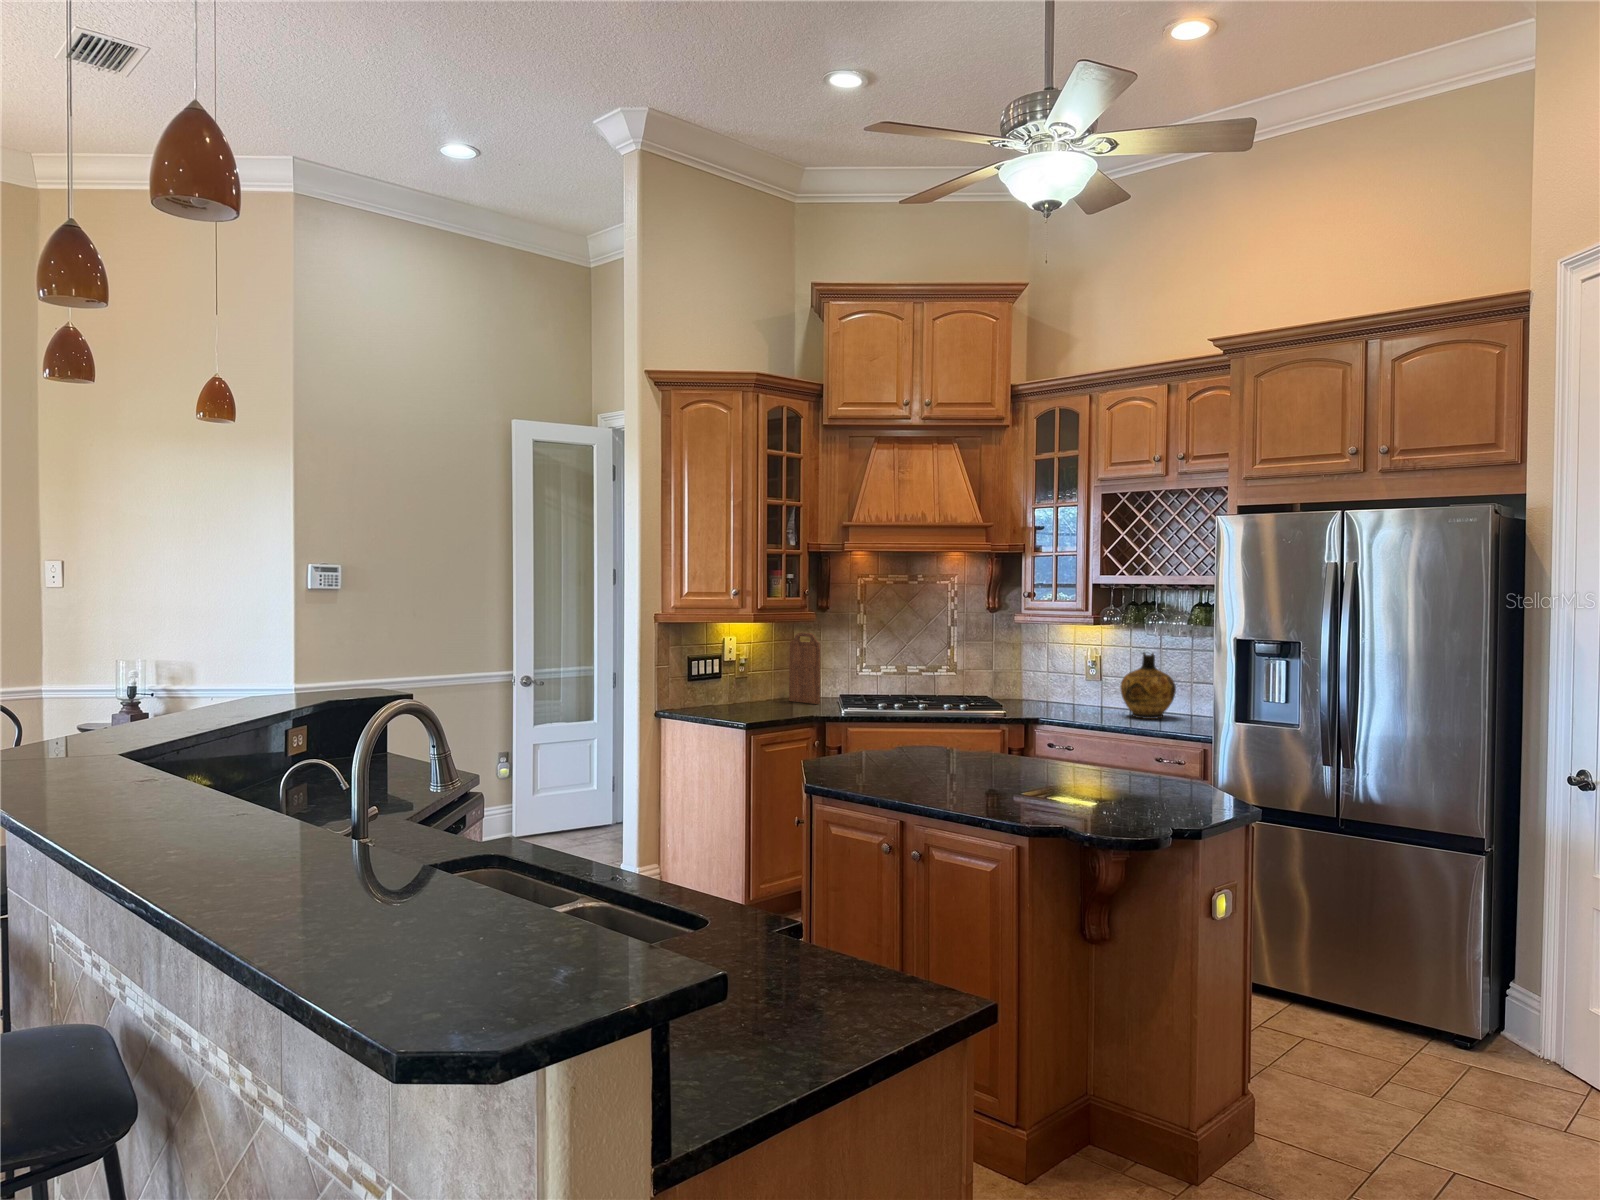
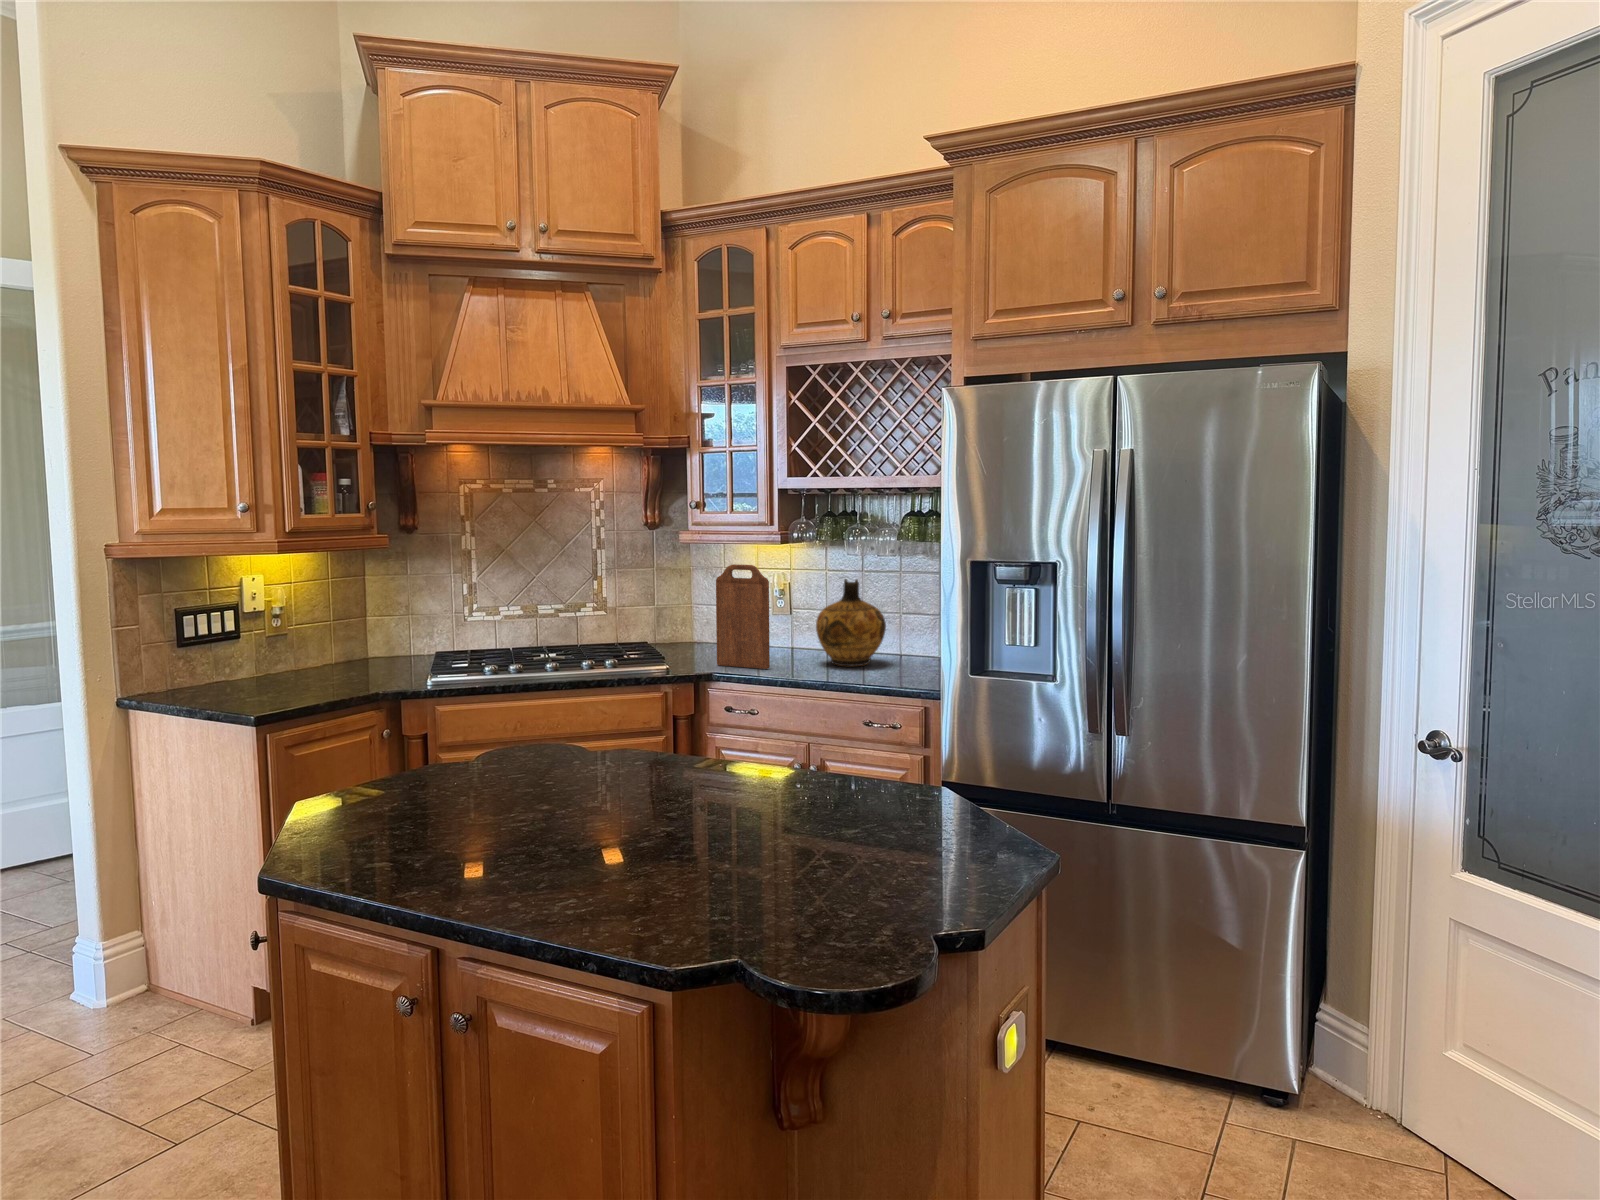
cutting board: present [789,633,821,704] -> present [716,564,770,669]

